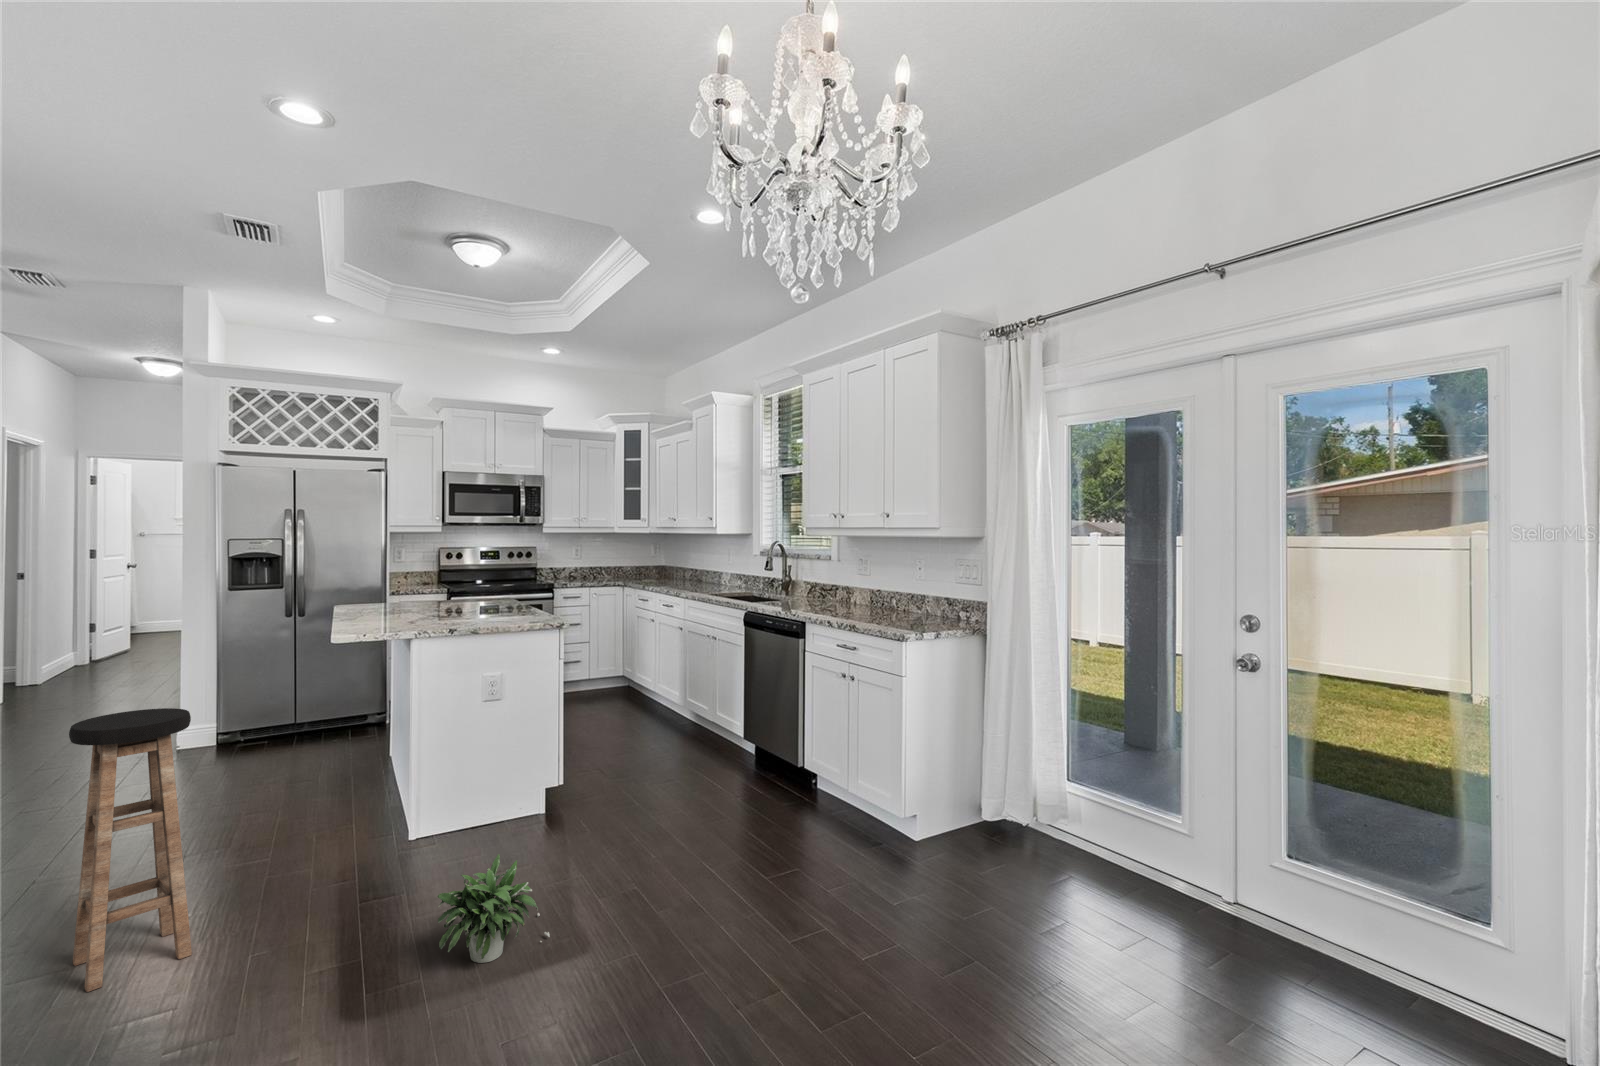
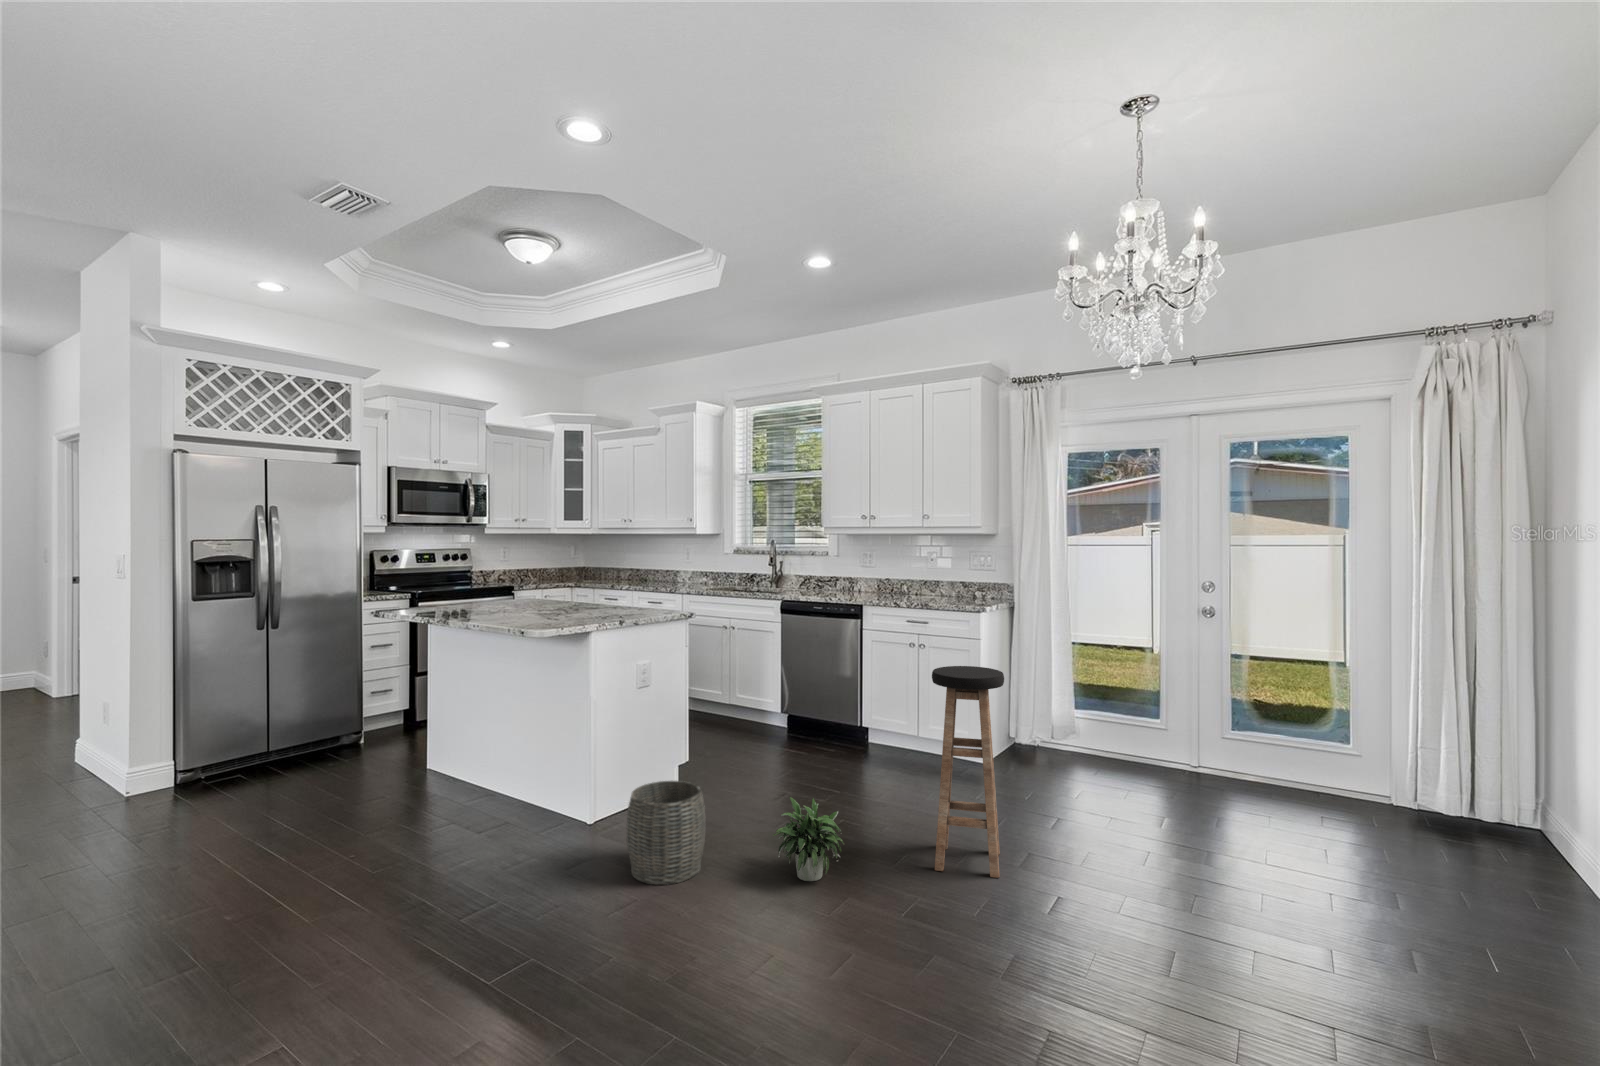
bar stool: present [69,708,192,992] -> present [932,666,1004,878]
woven basket: none [331,811,429,930] -> present [627,781,705,885]

